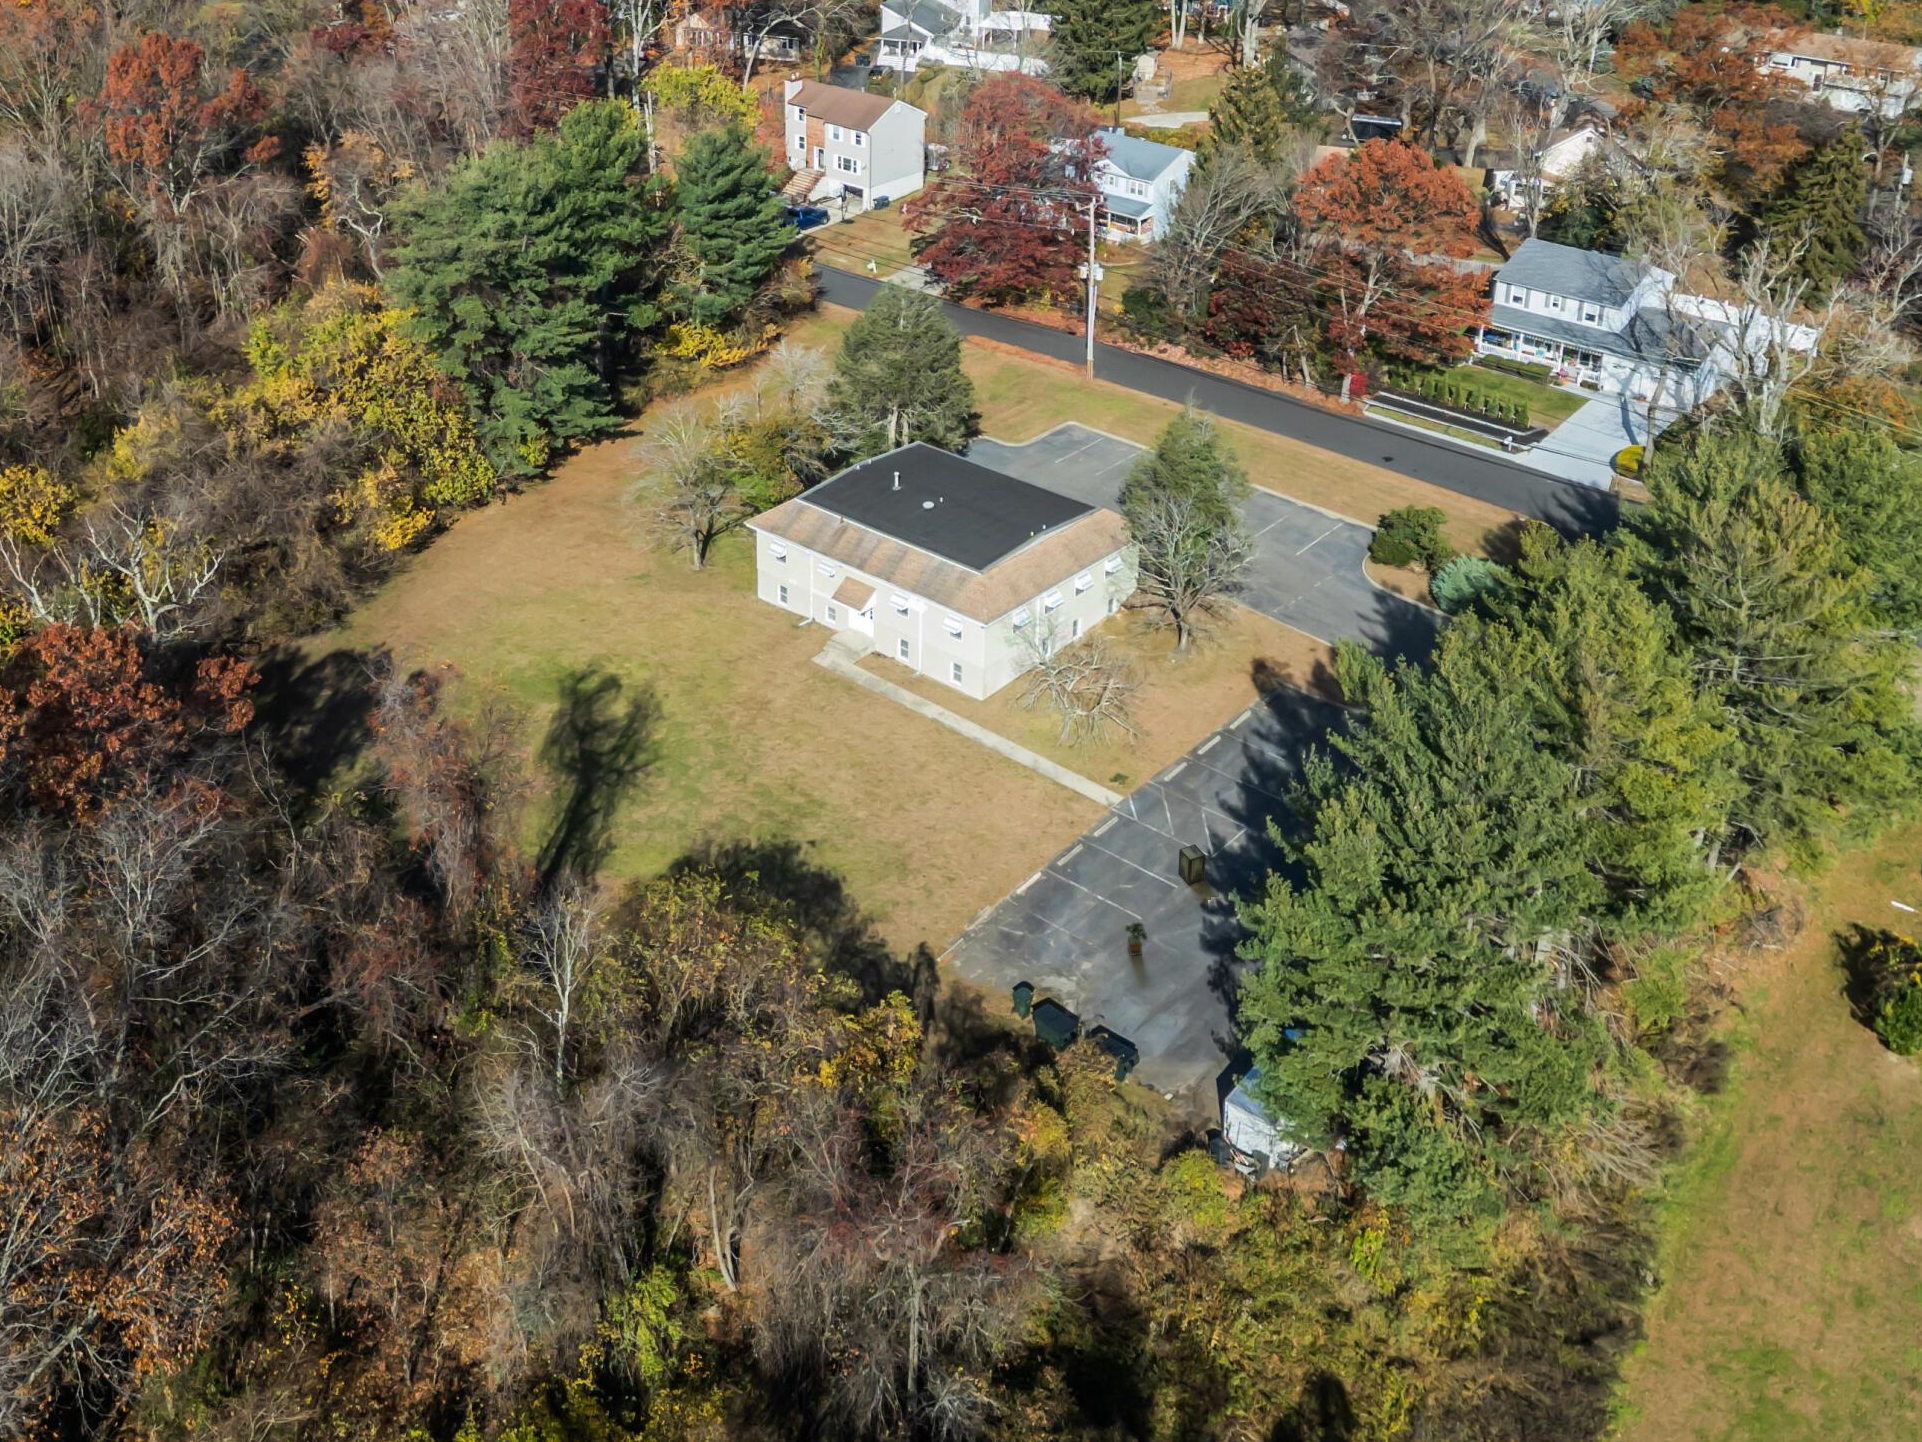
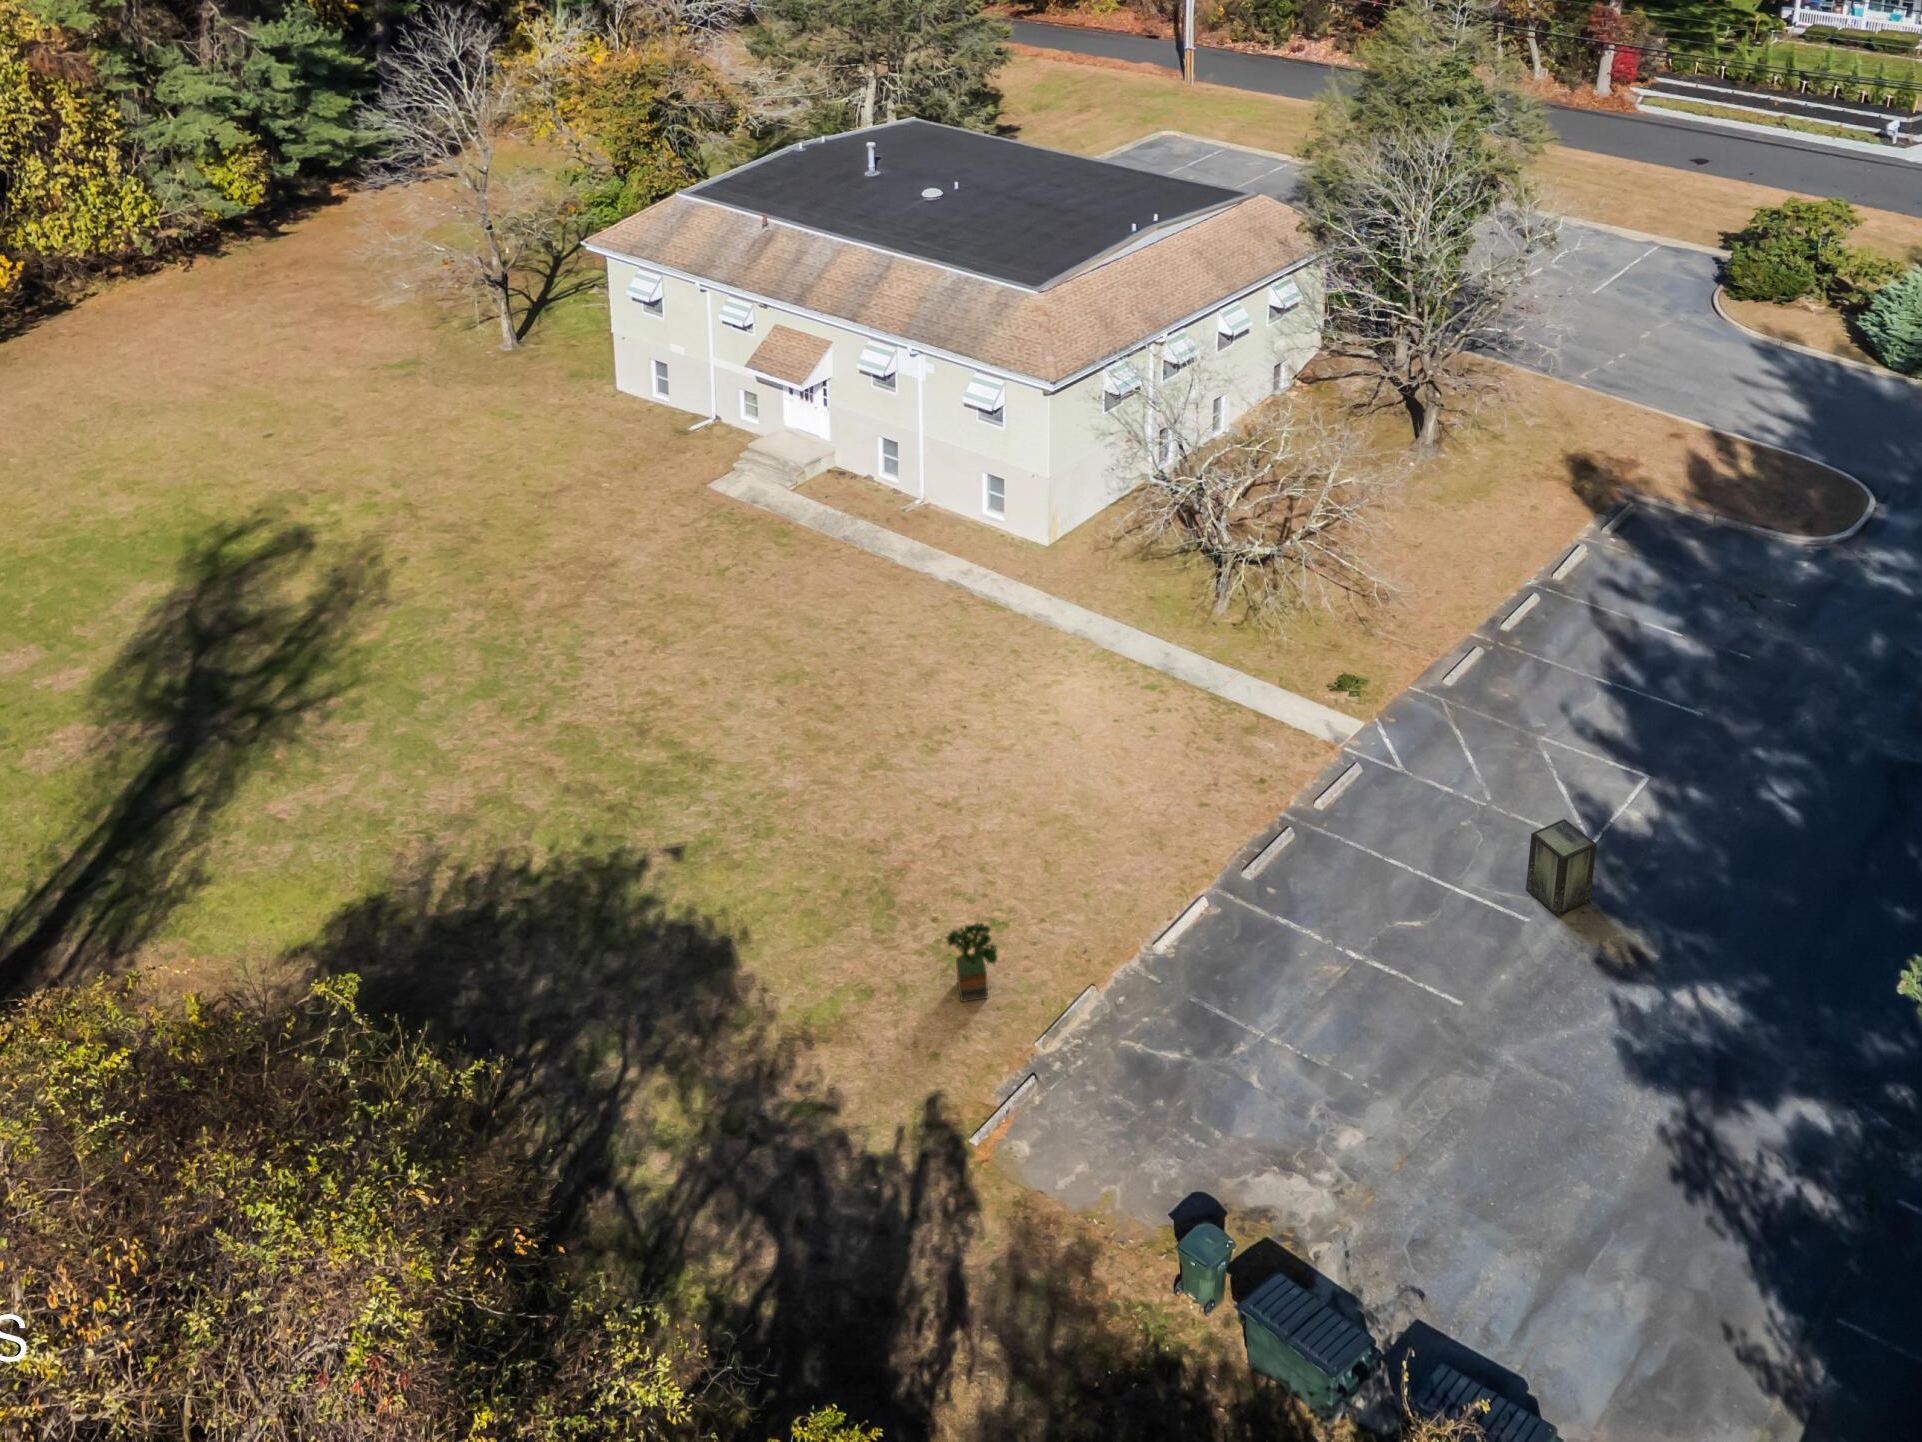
potted tree: present [1125,923,1147,955] -> present [946,922,997,1002]

